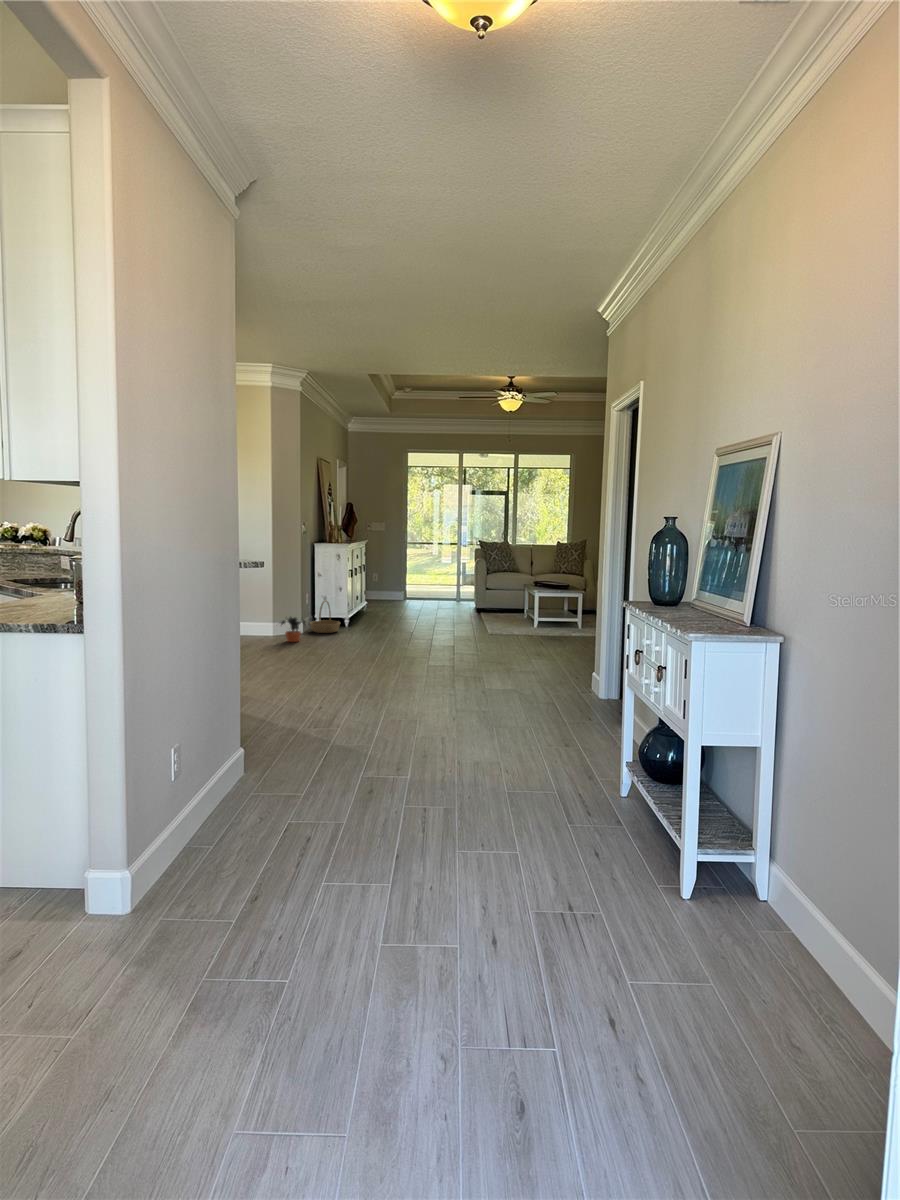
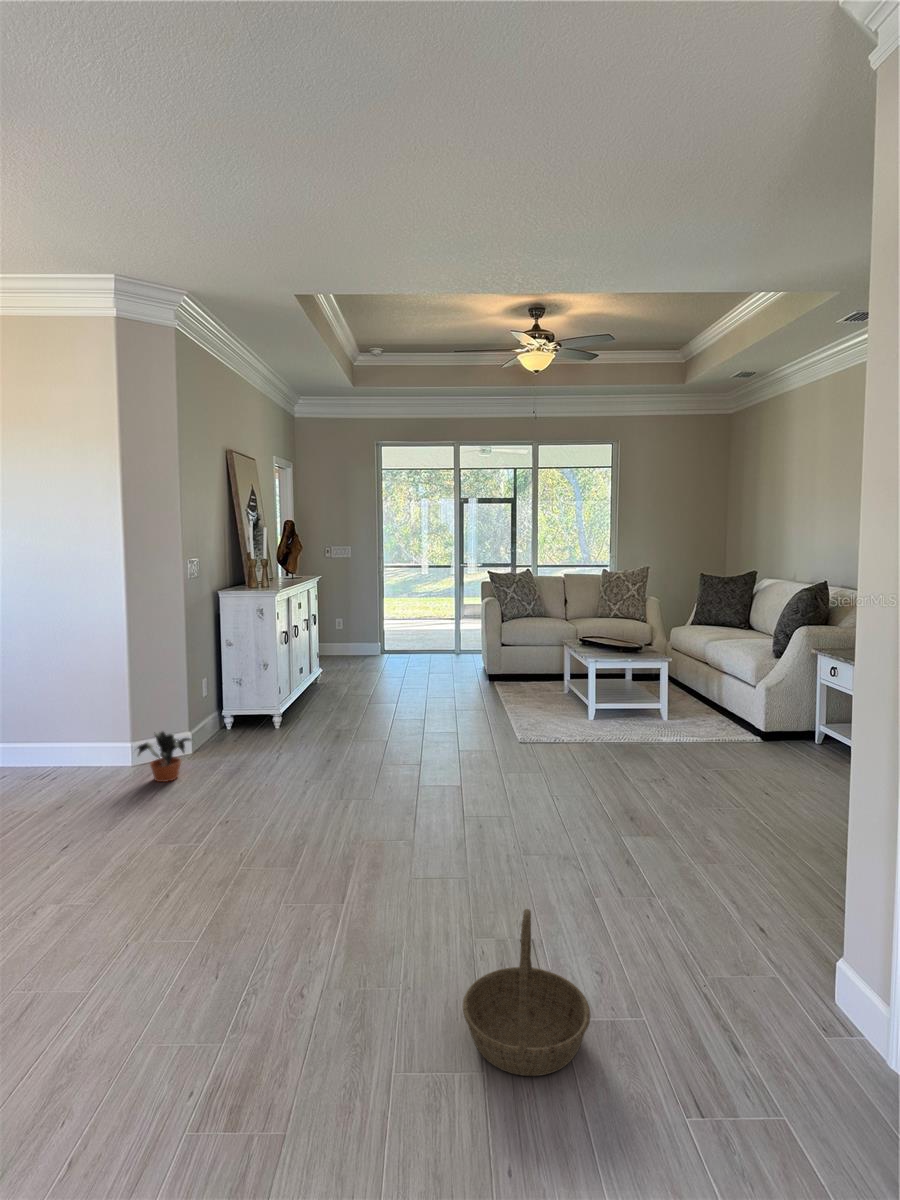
basket: present [310,600,340,633] -> present [463,909,590,1076]

